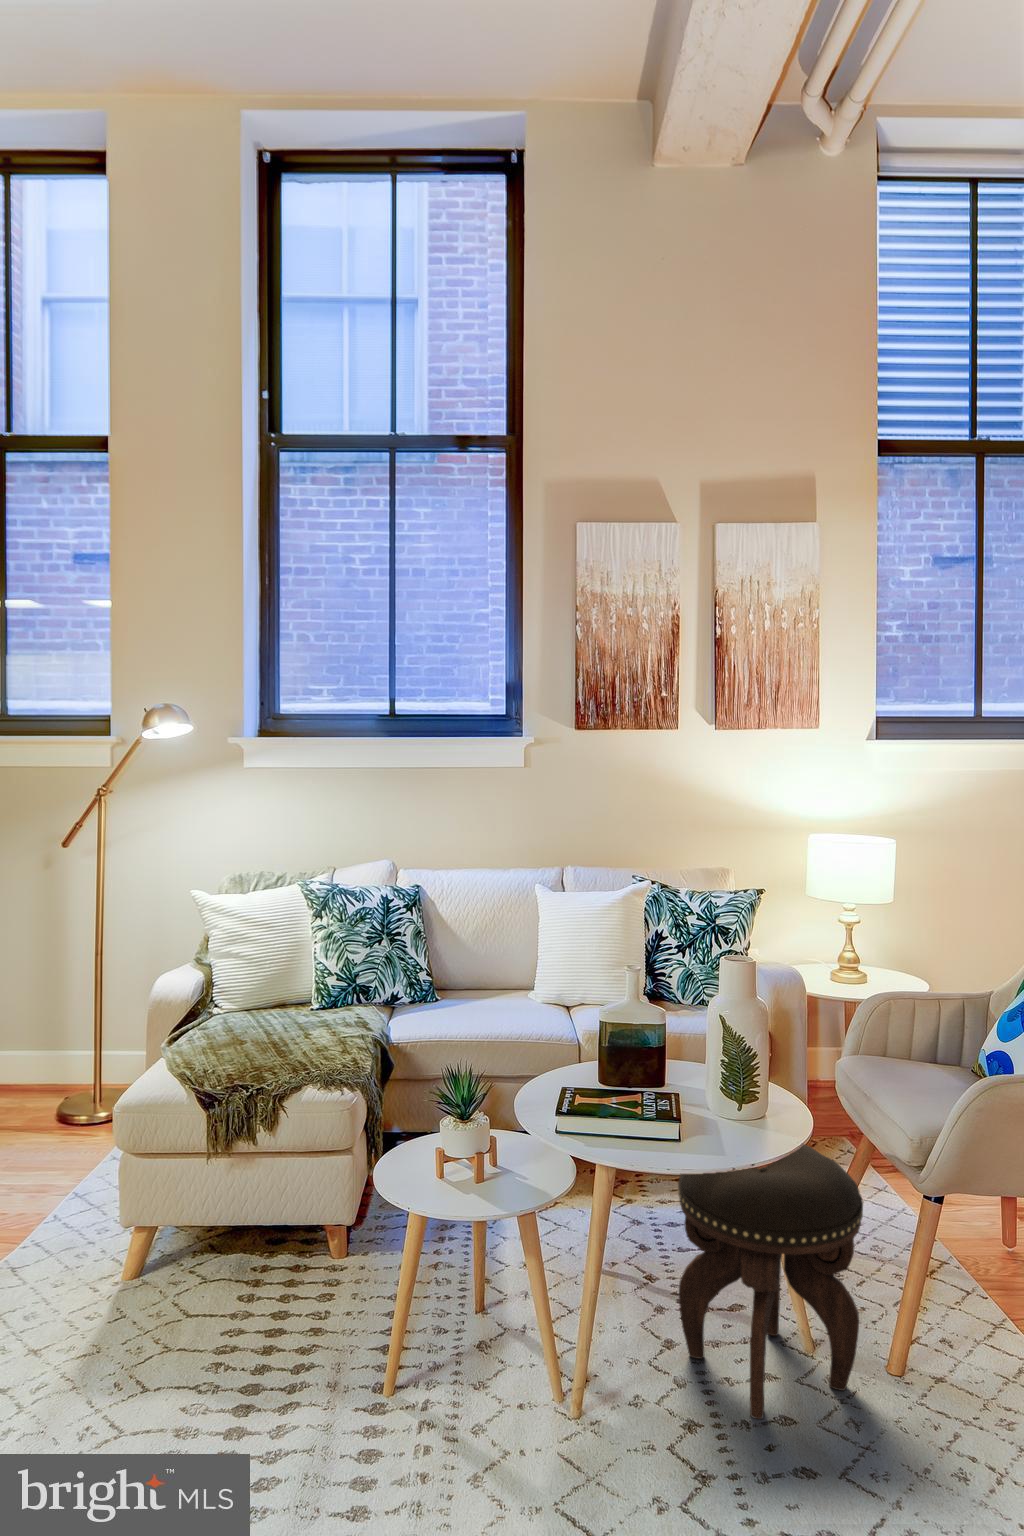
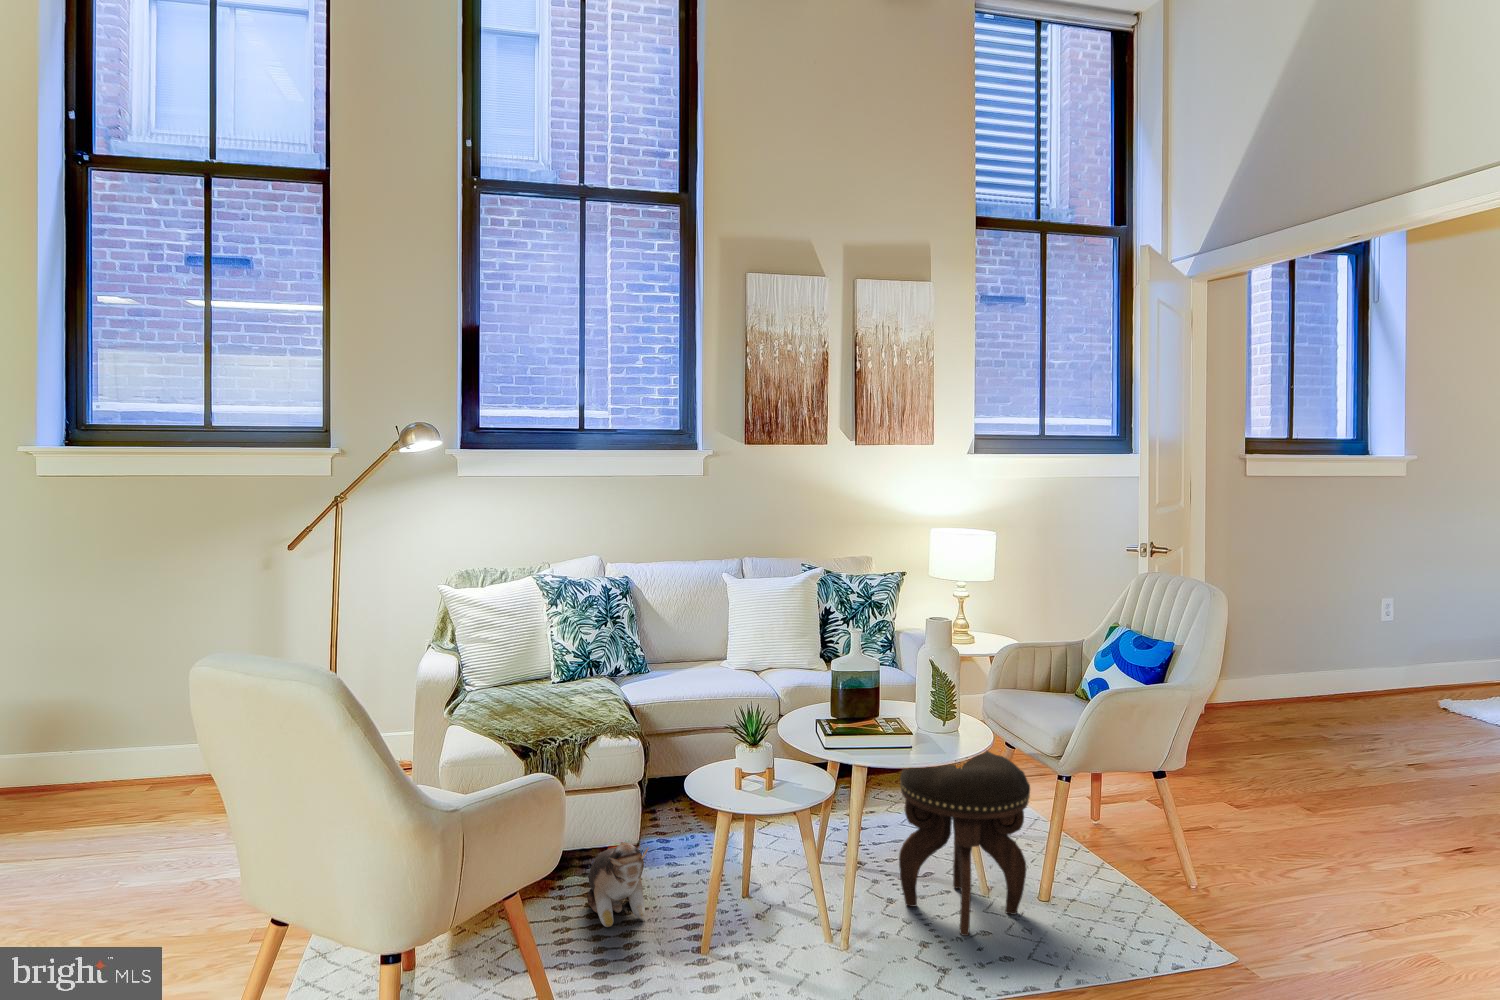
plush toy: none [275,1232,343,1342] -> present [587,842,648,927]

